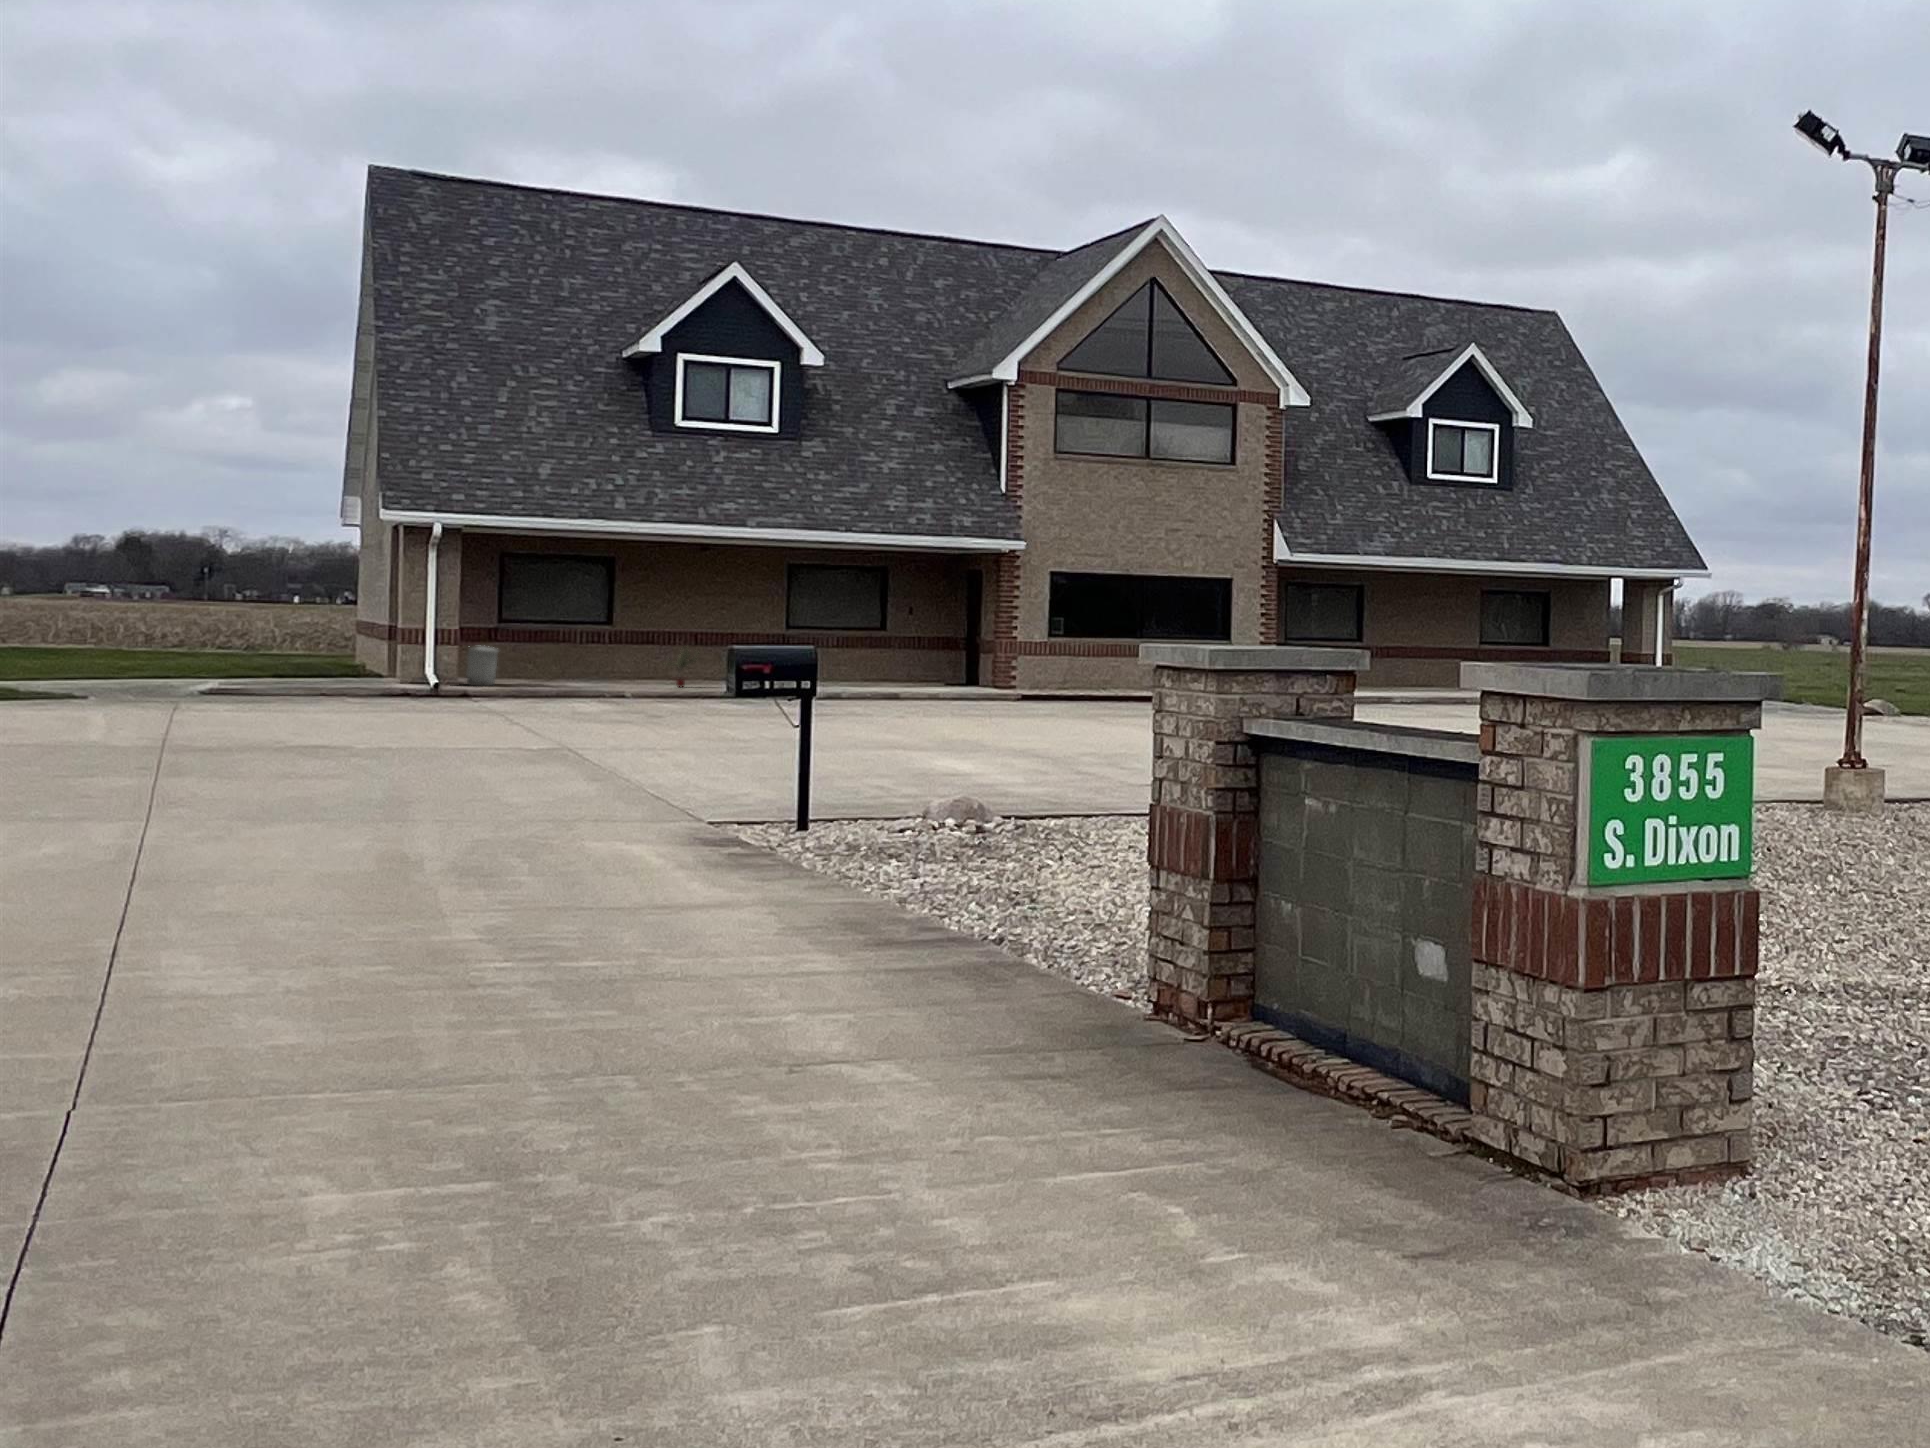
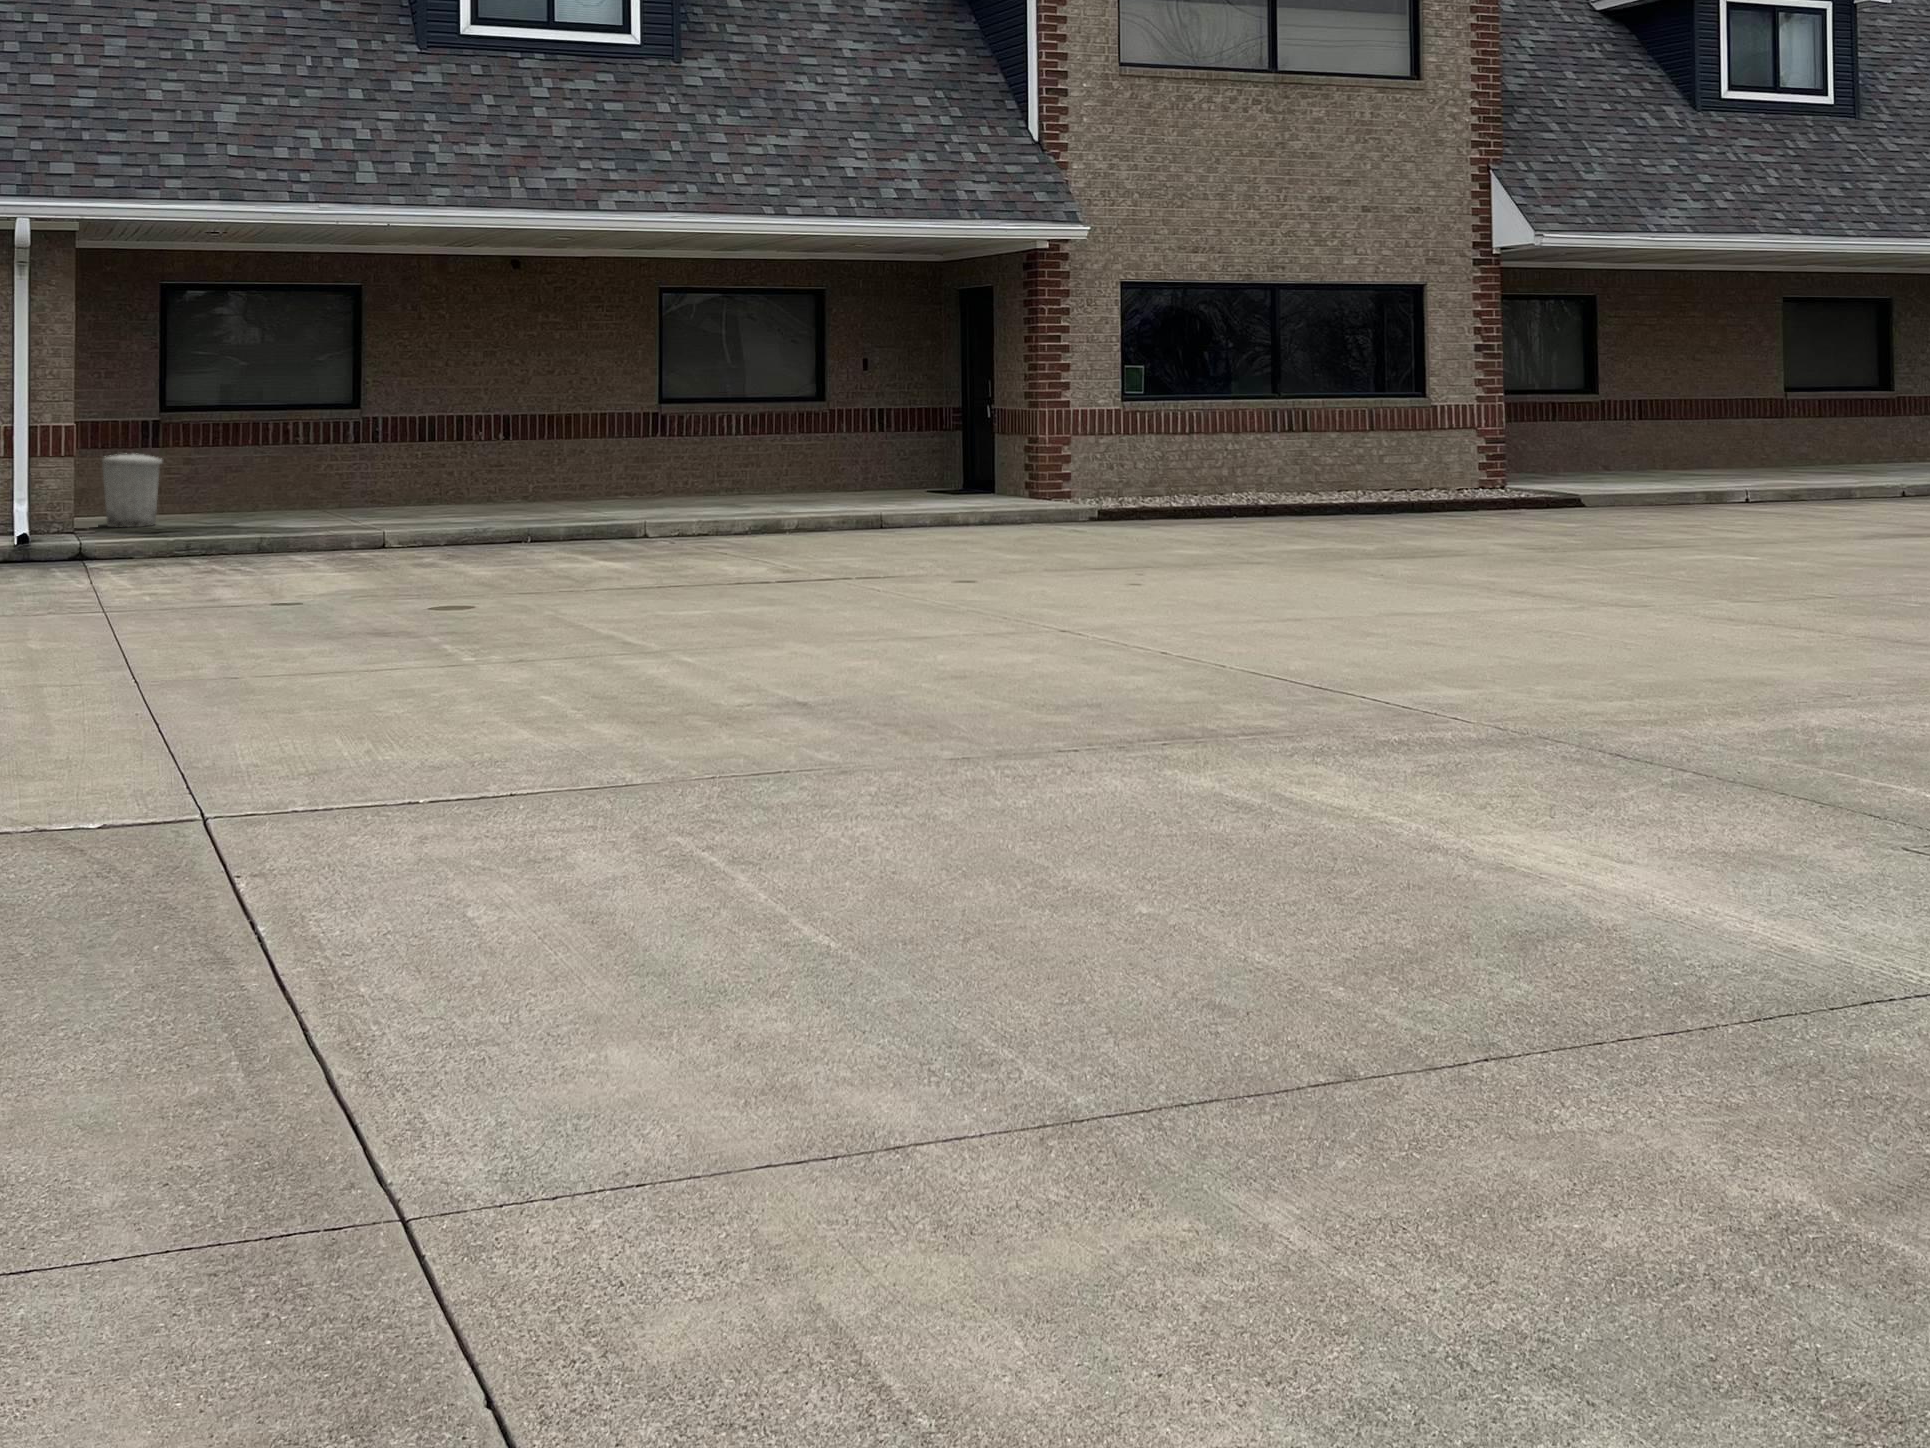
potted tree: present [667,646,699,687] -> none [445,439,511,518]

